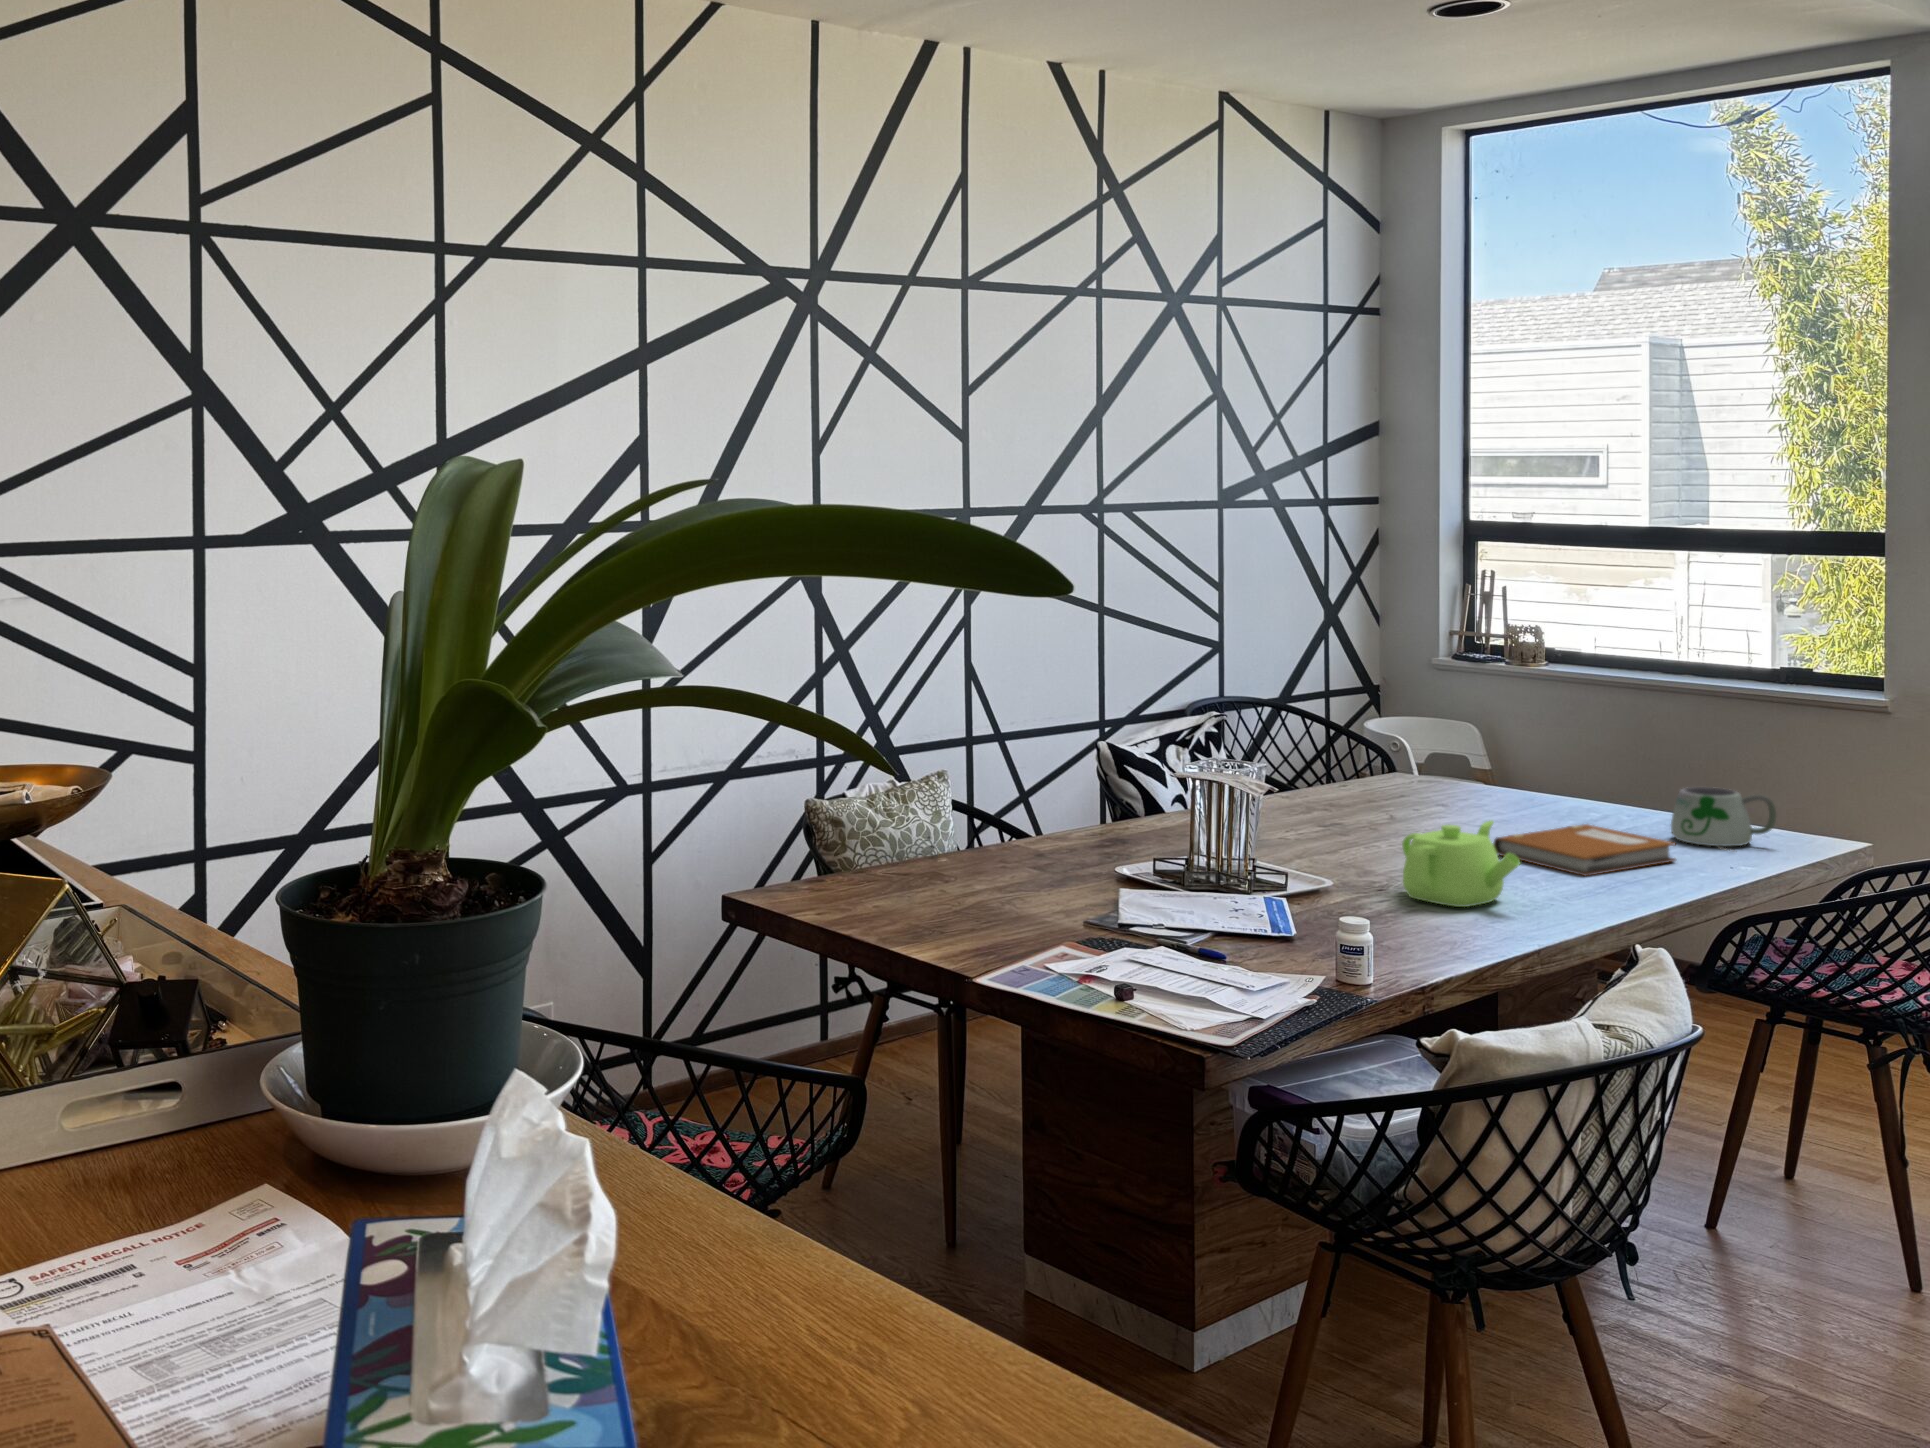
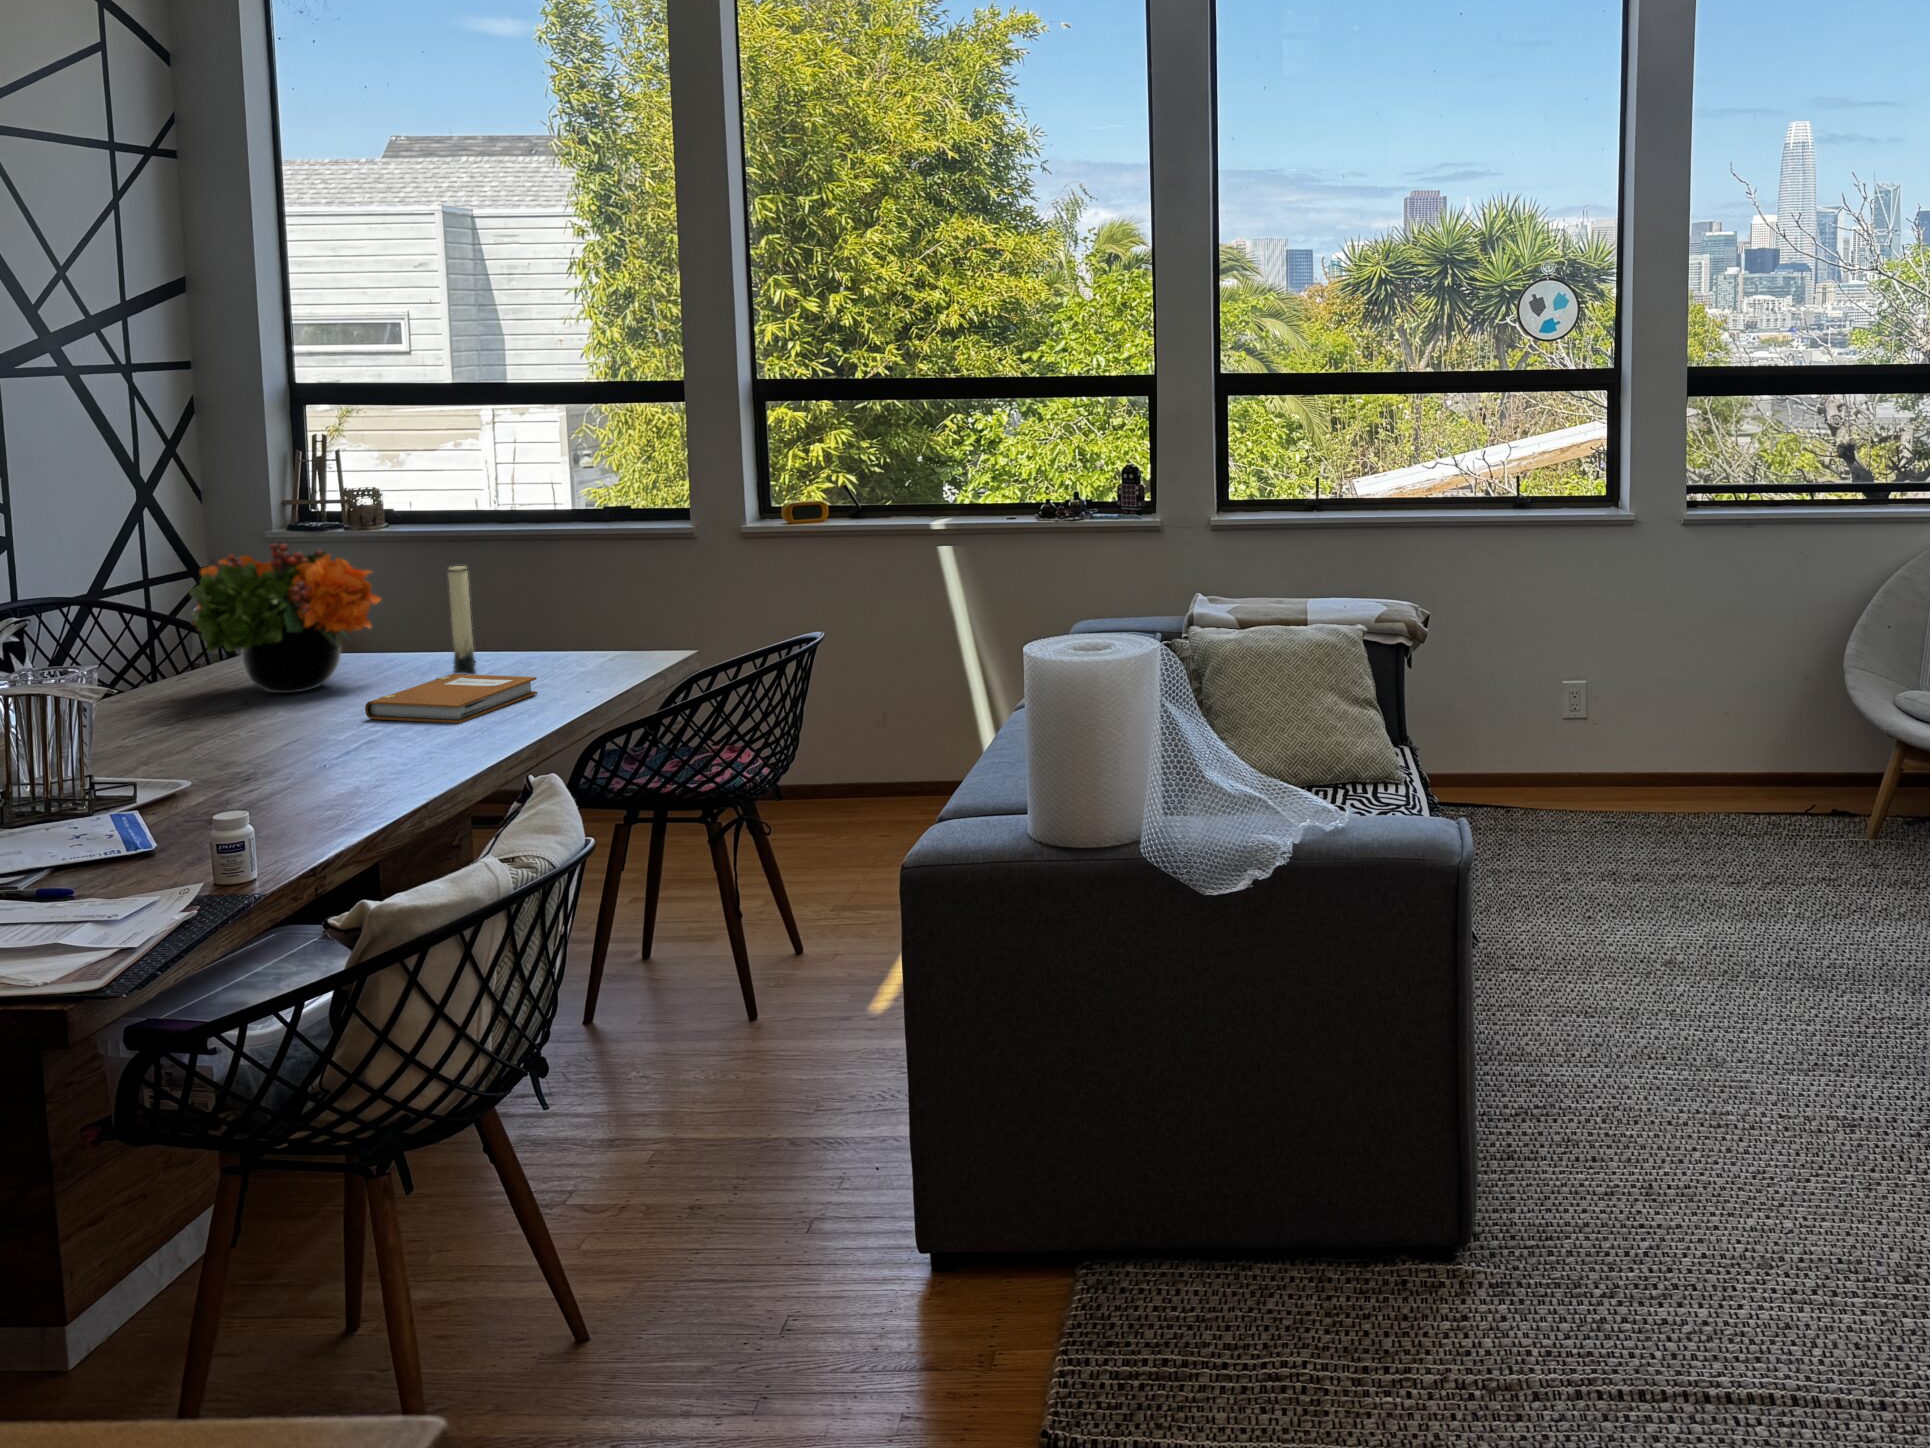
flower arrangement: none [1344,670,1521,816] -> present [189,543,381,693]
candle: none [1574,712,1615,837] -> present [448,566,476,674]
mug: present [1671,787,1776,852] -> none [527,623,614,677]
teapot: present [1402,821,1520,907] -> none [274,685,403,780]

